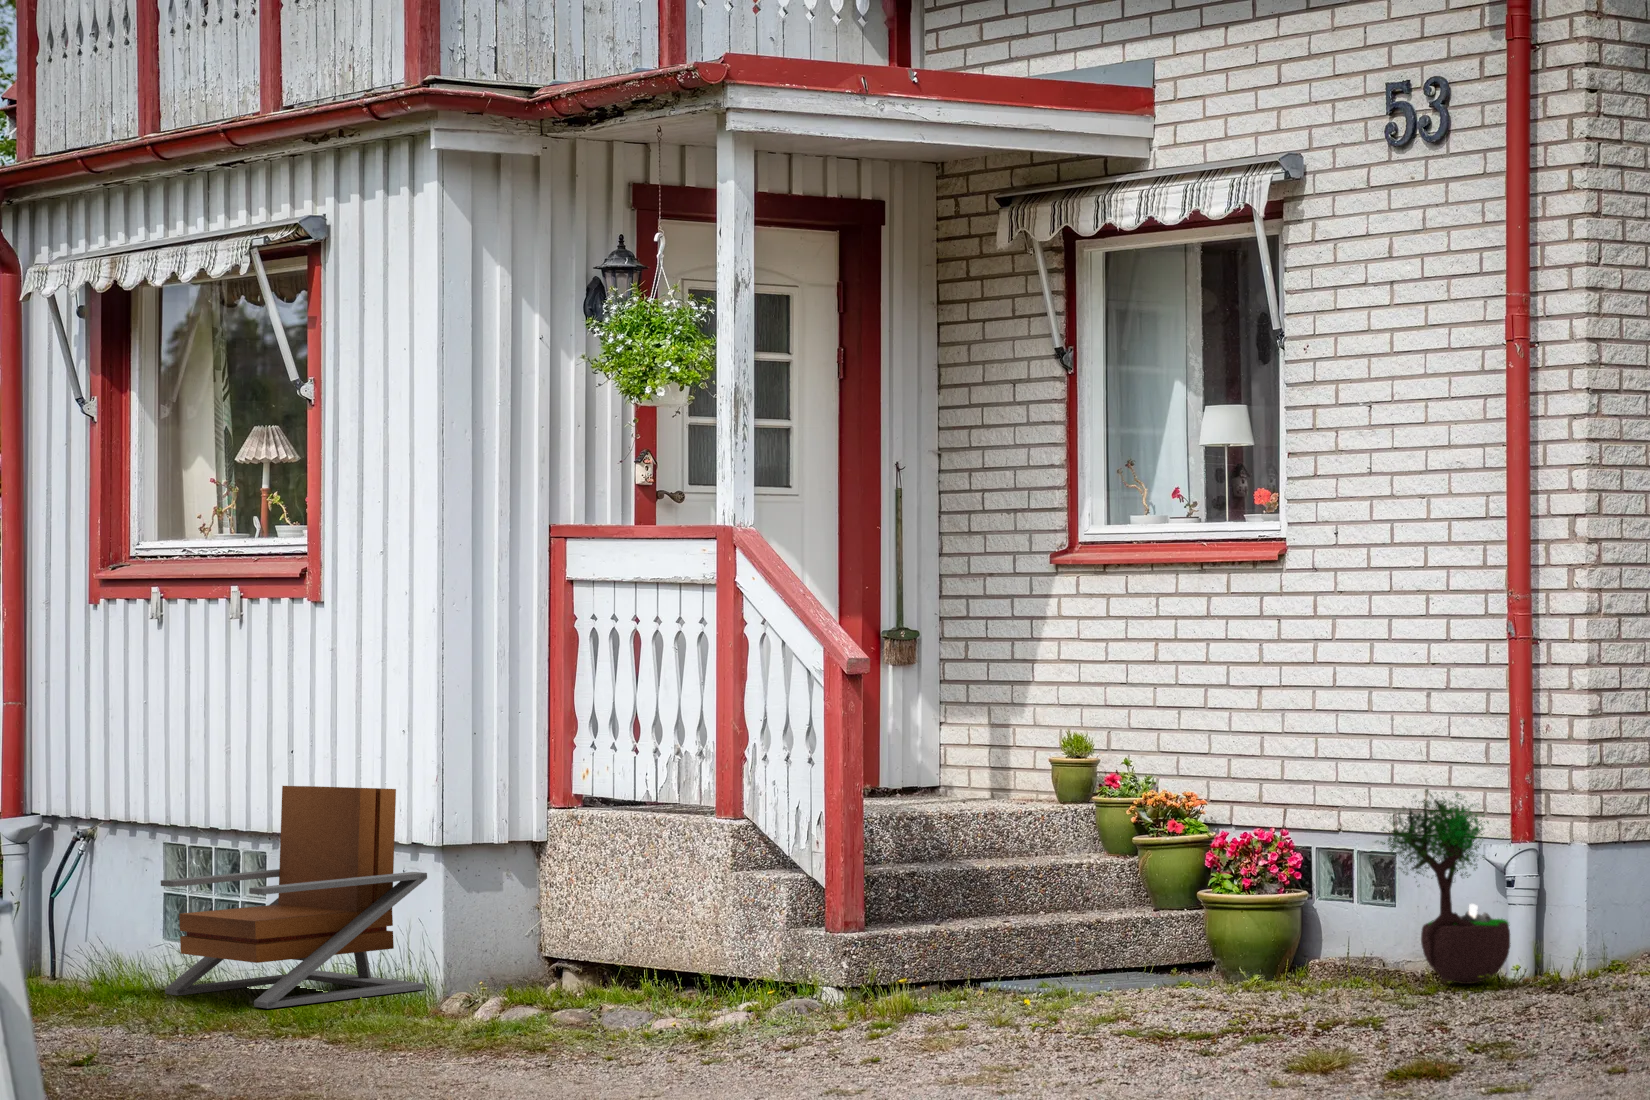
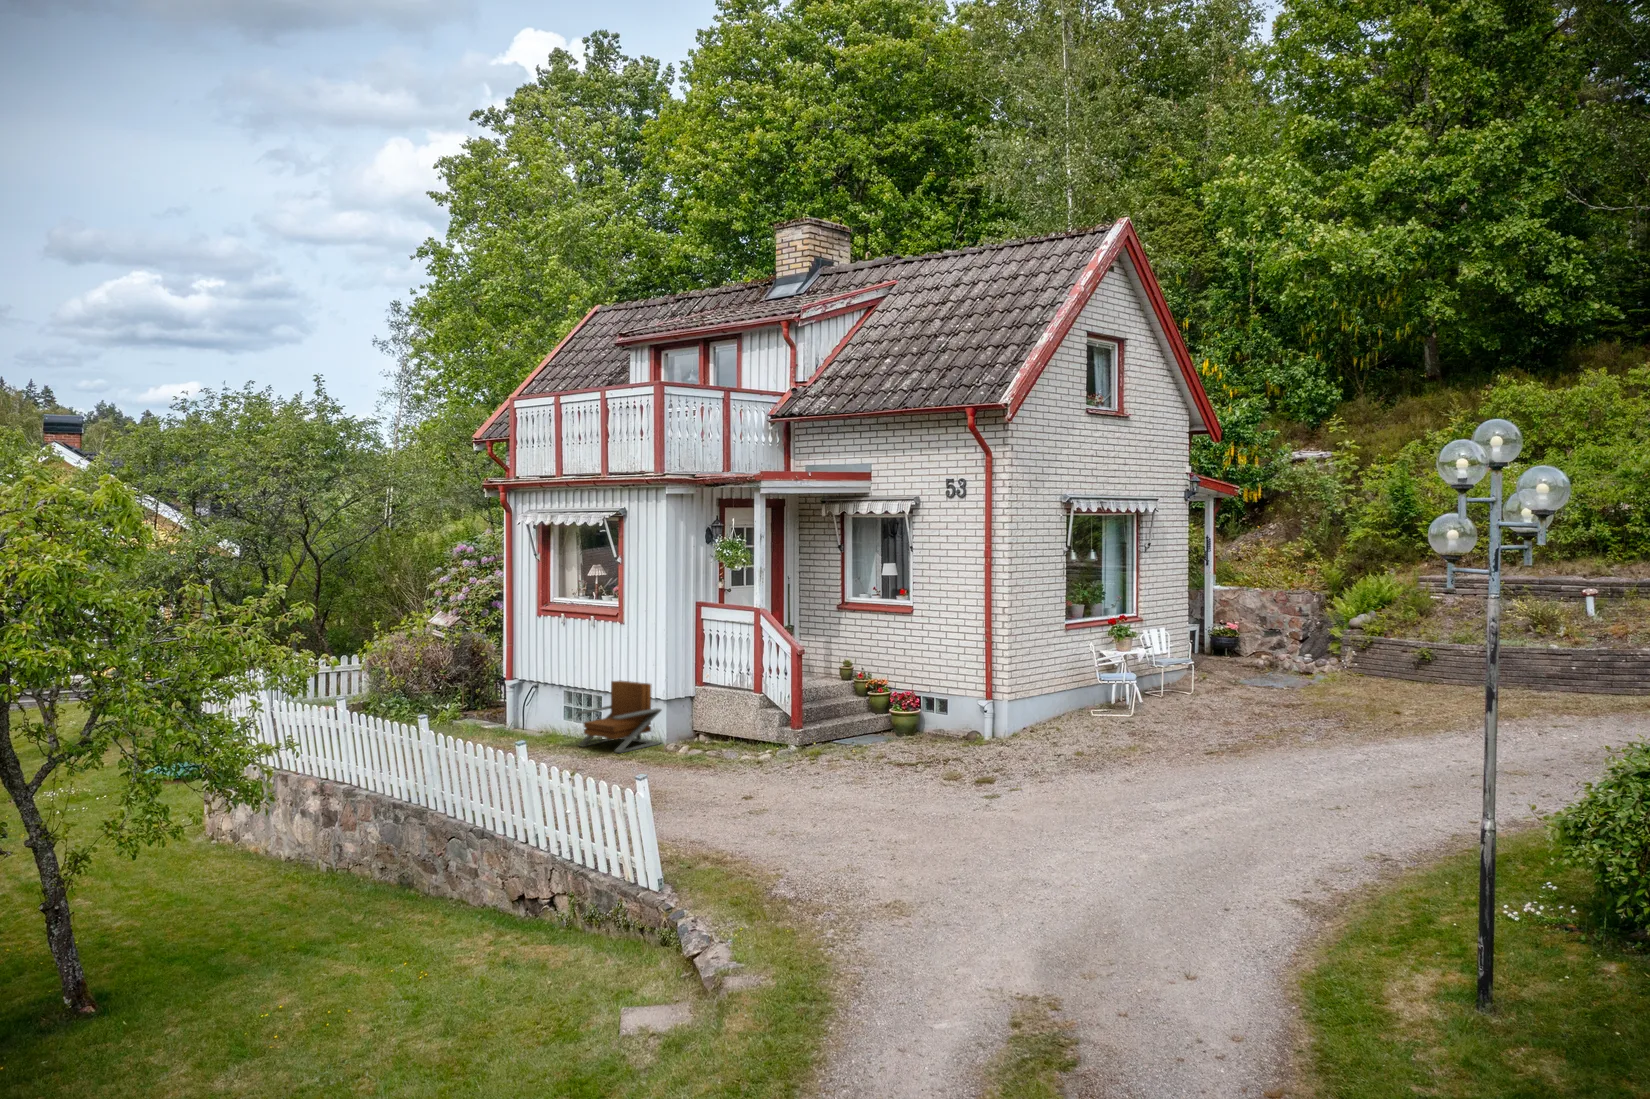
potted tree: present [1381,790,1511,984] -> none [948,682,984,739]

